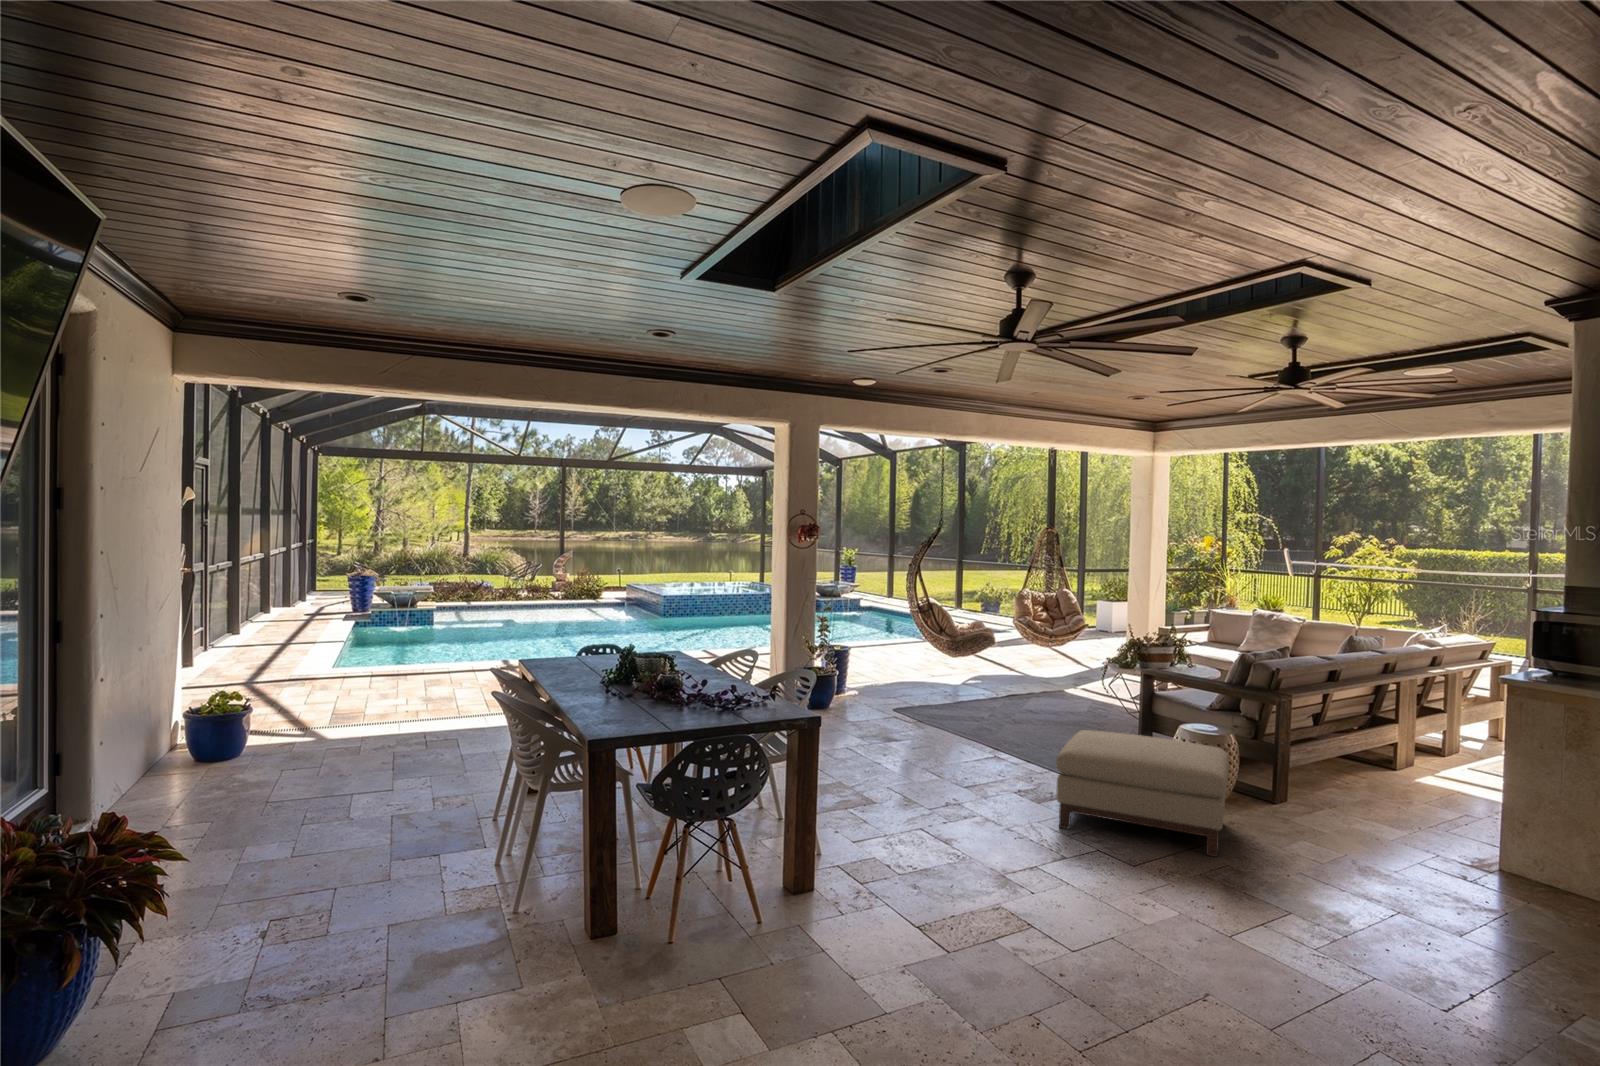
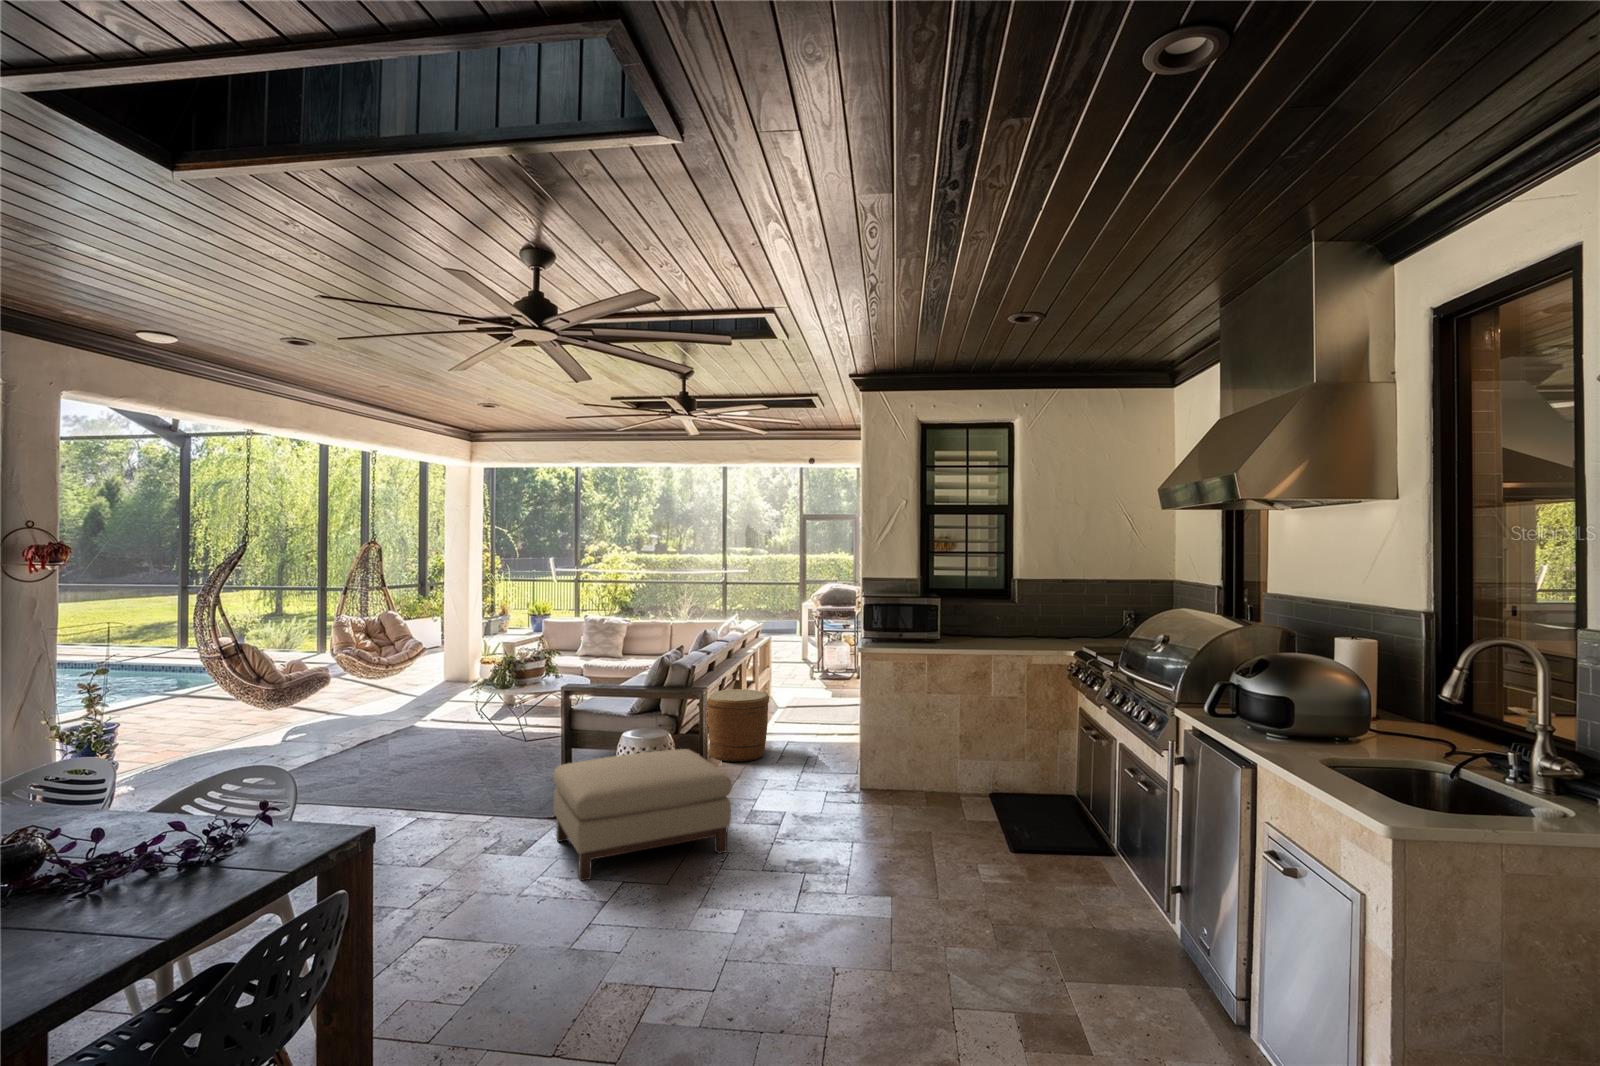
woven basket: none [1326,711,1421,803] -> present [706,689,769,762]

